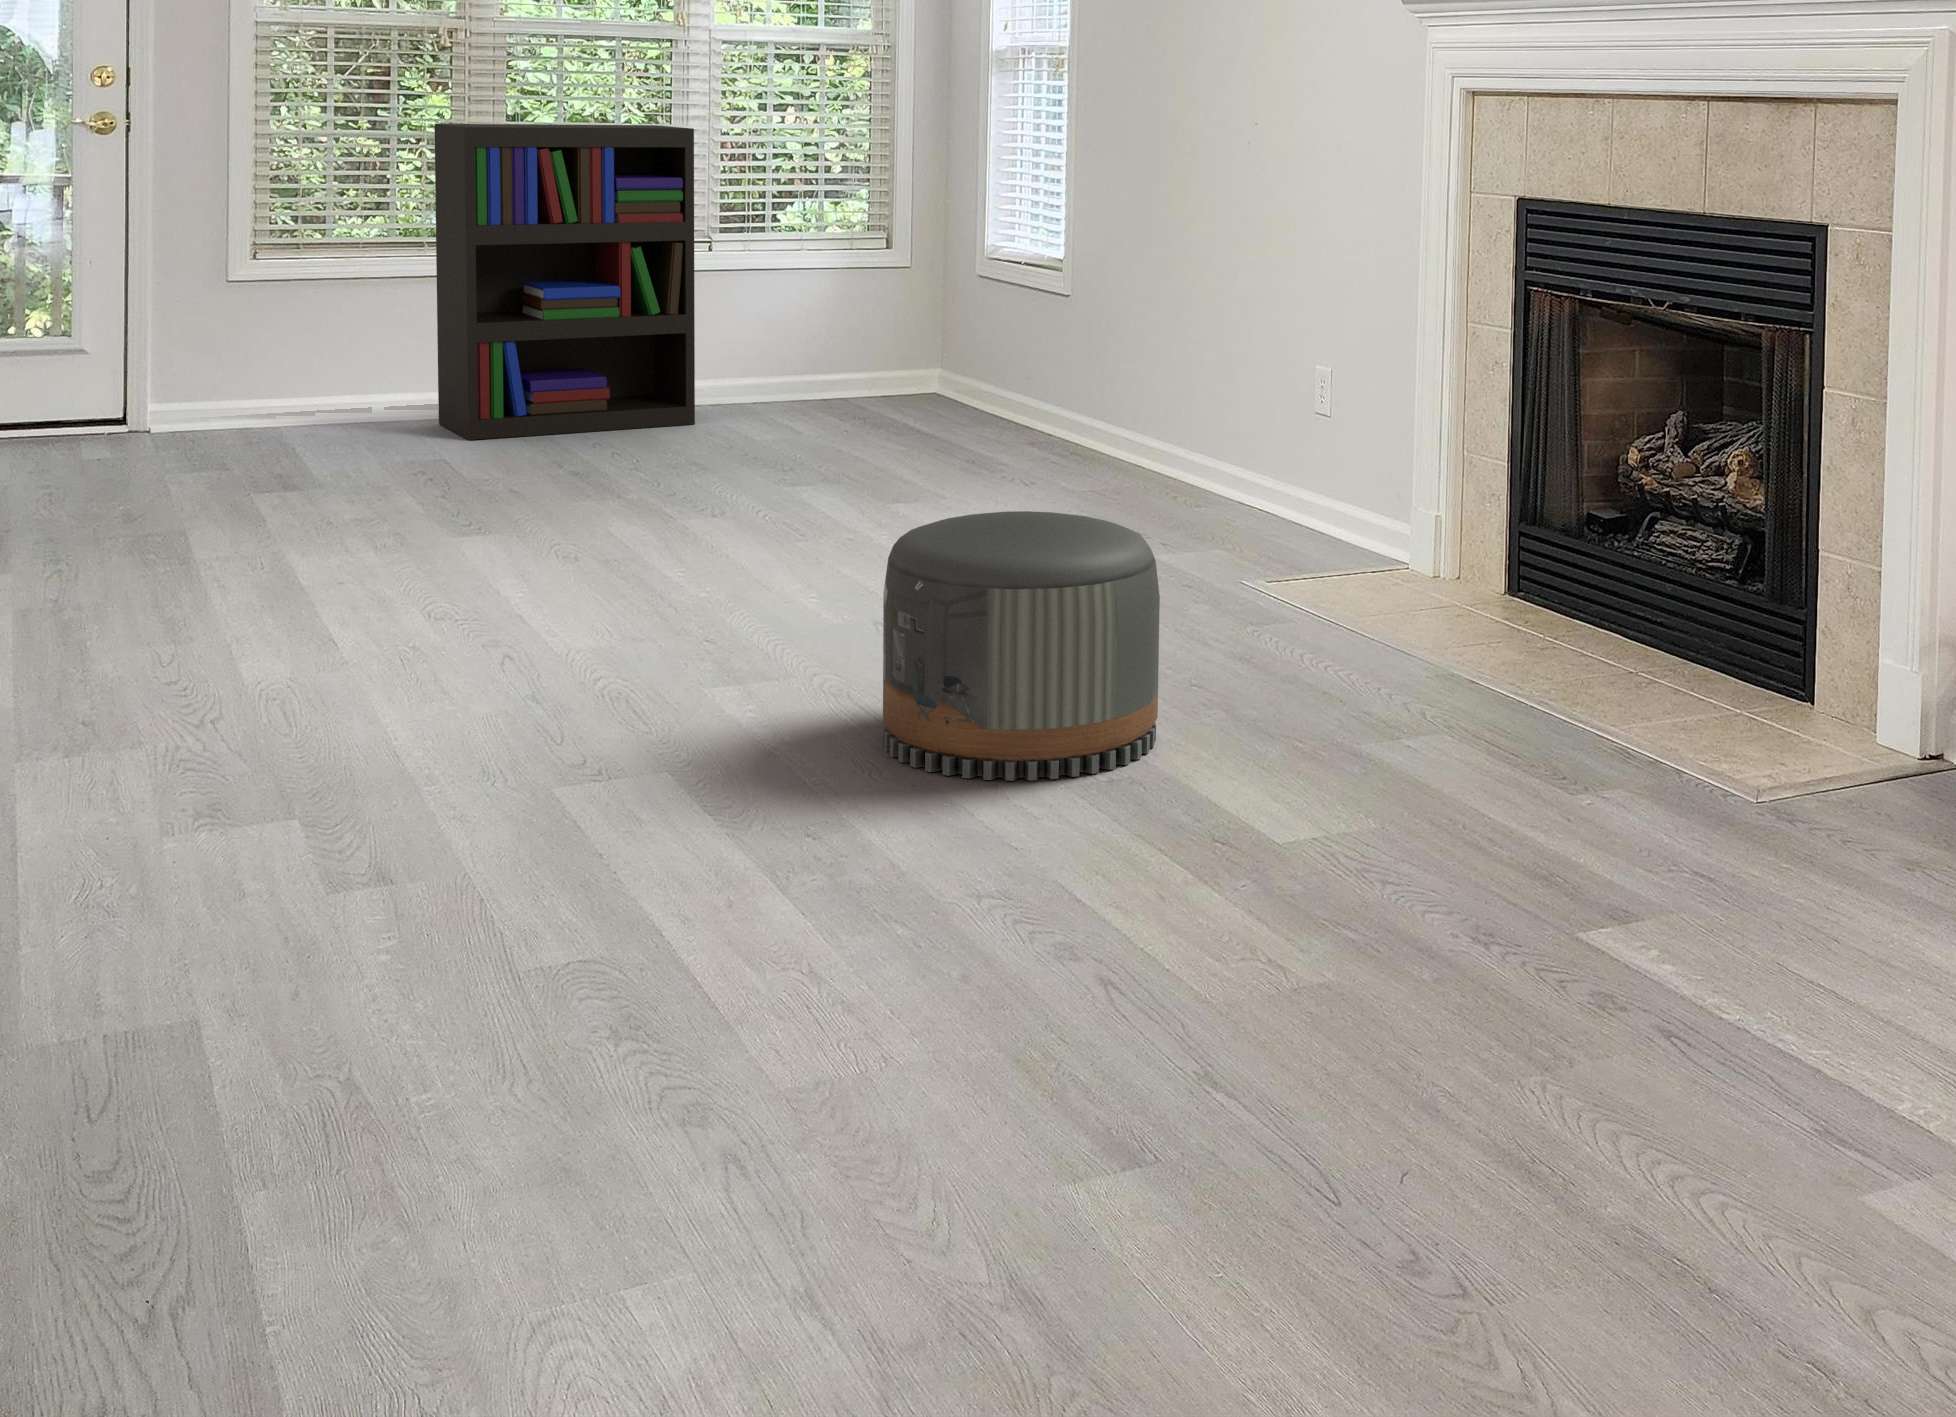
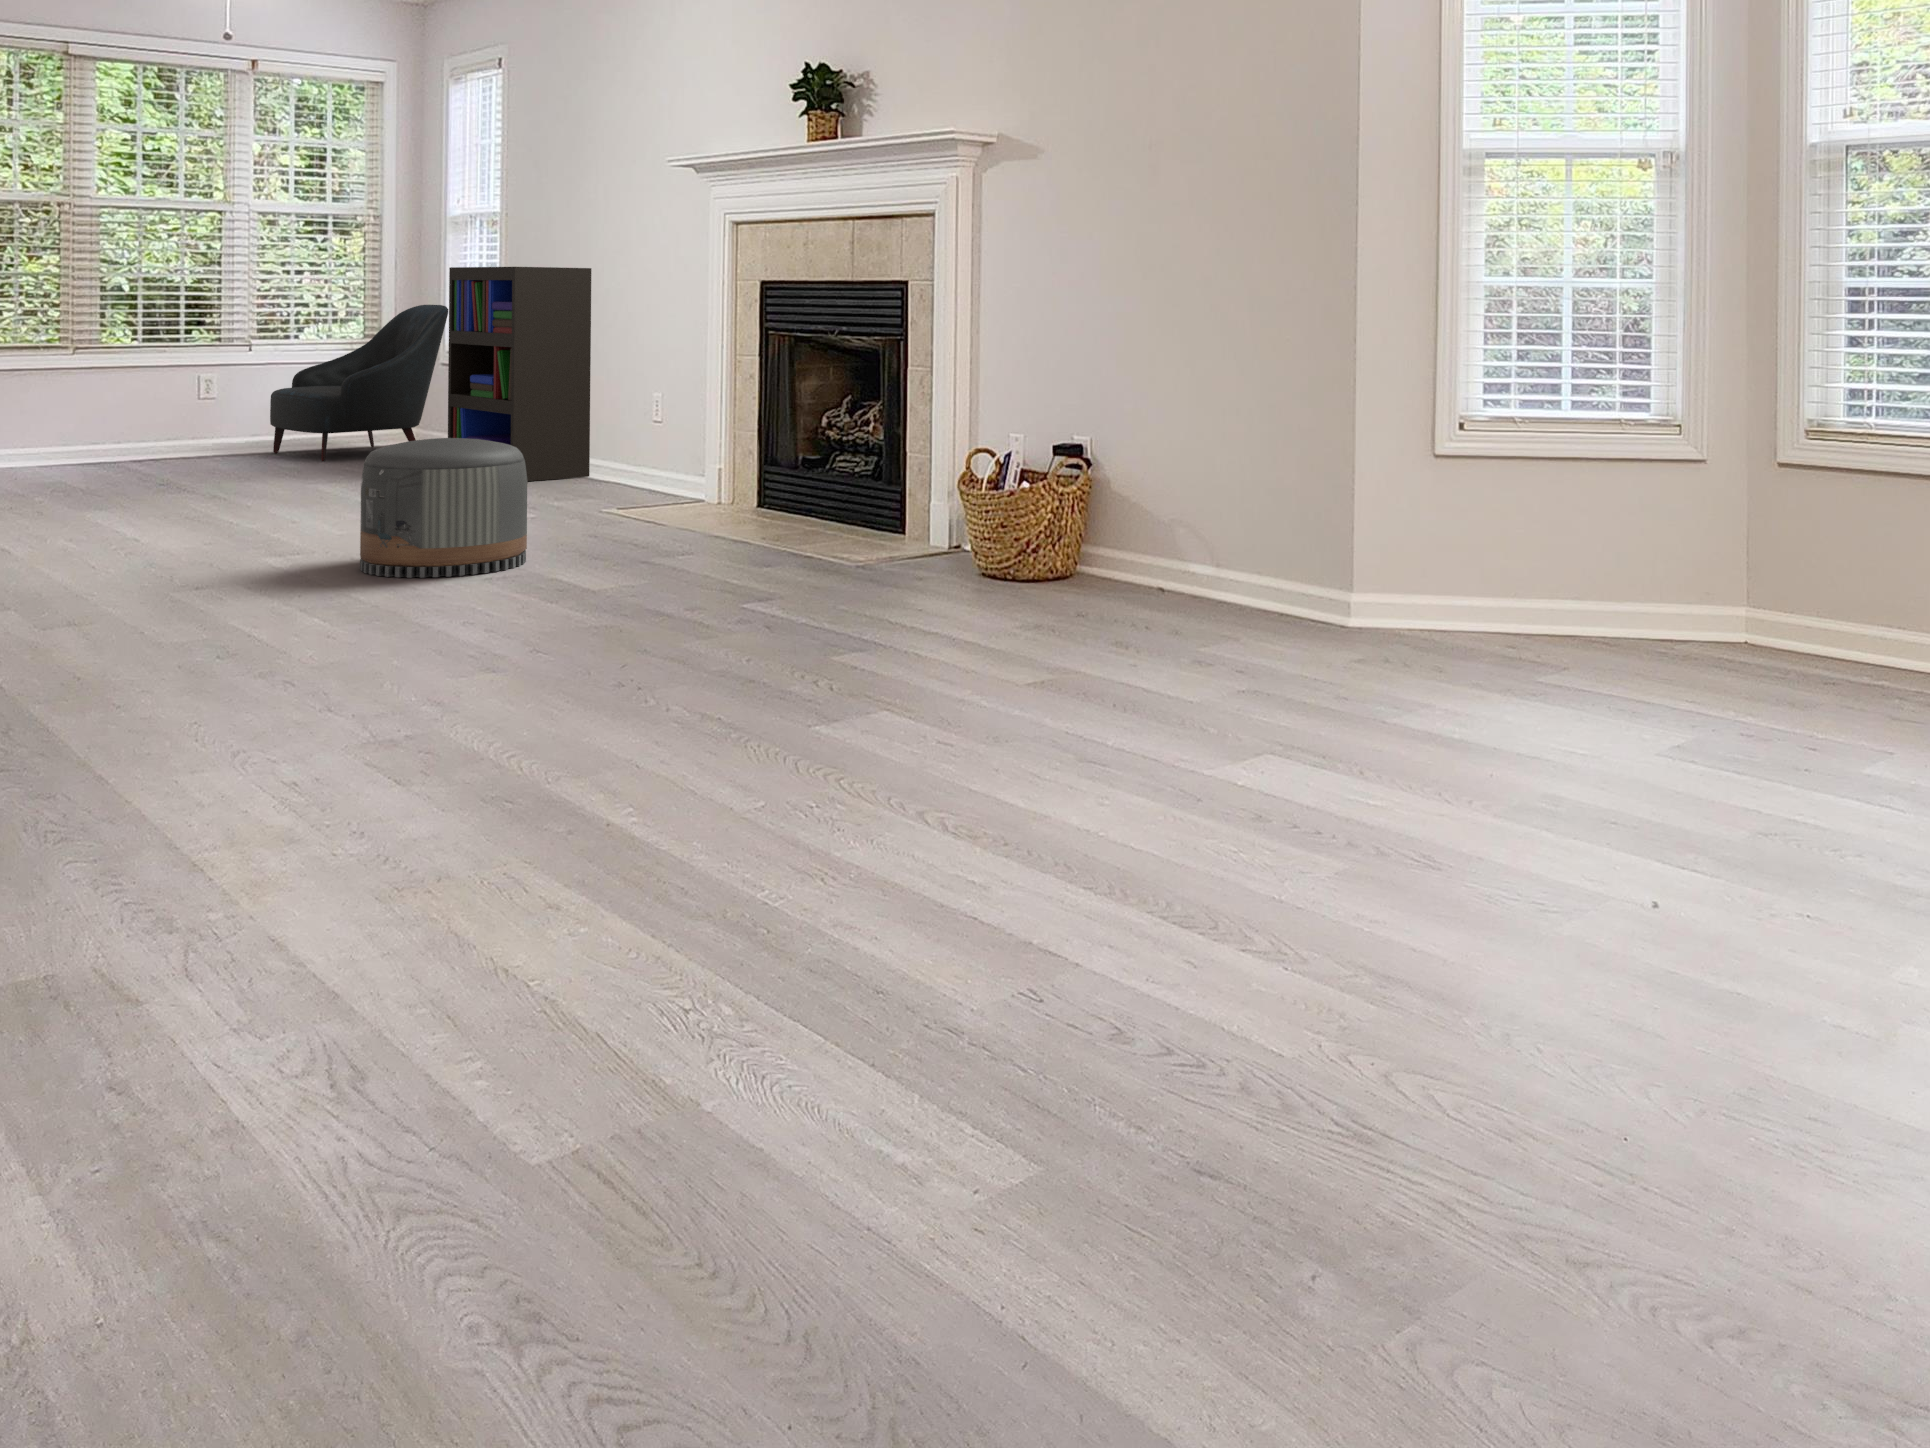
bookshelf: present [434,124,695,440] -> present [448,267,591,481]
armchair: none [740,186,990,433] -> present [270,305,448,462]

